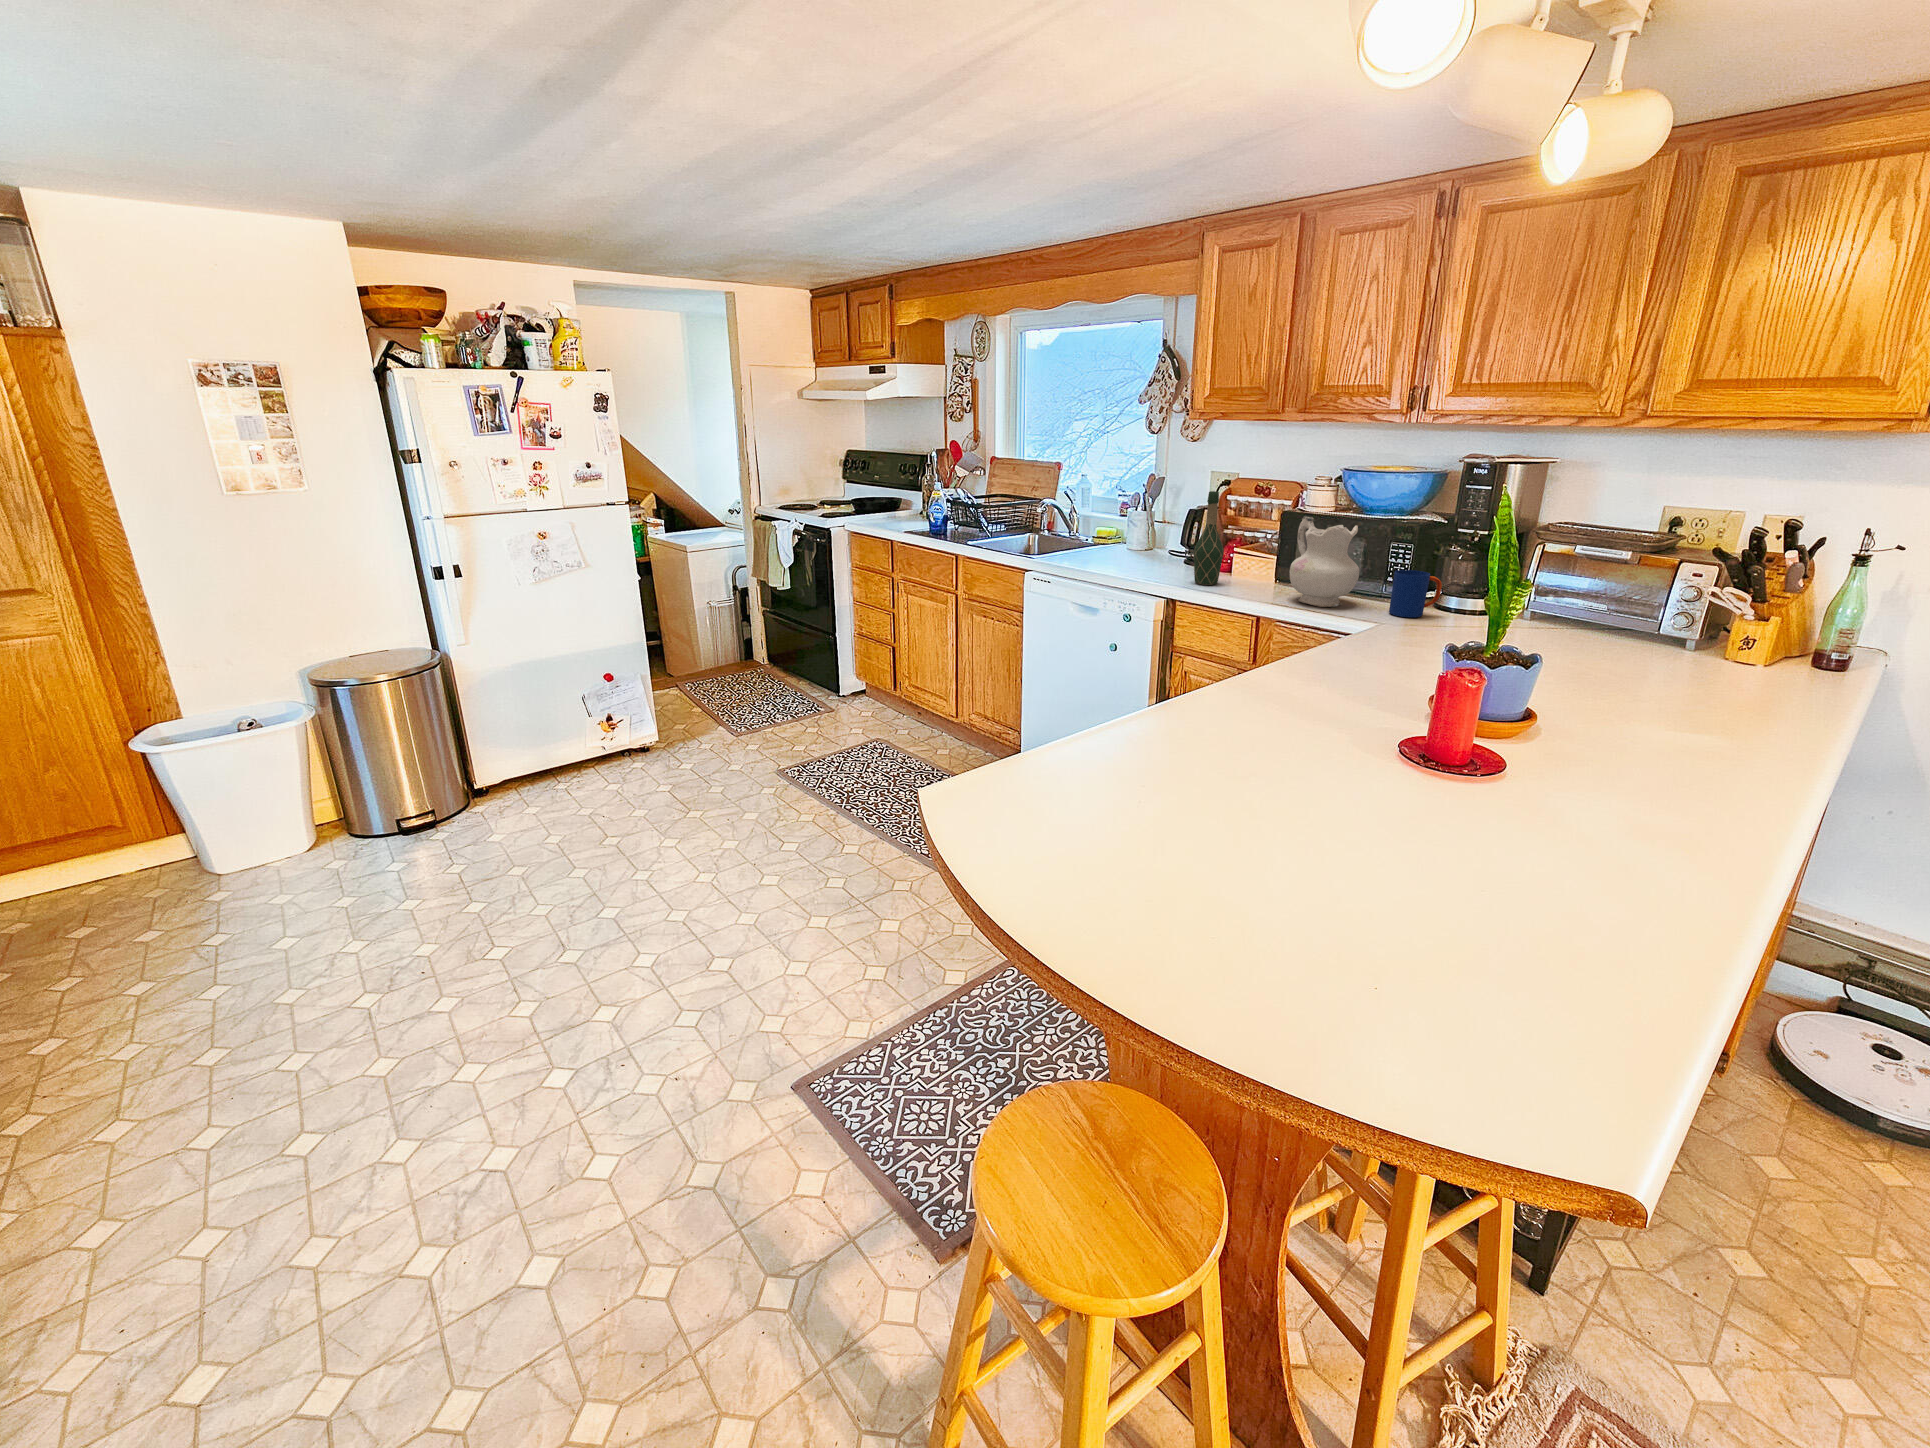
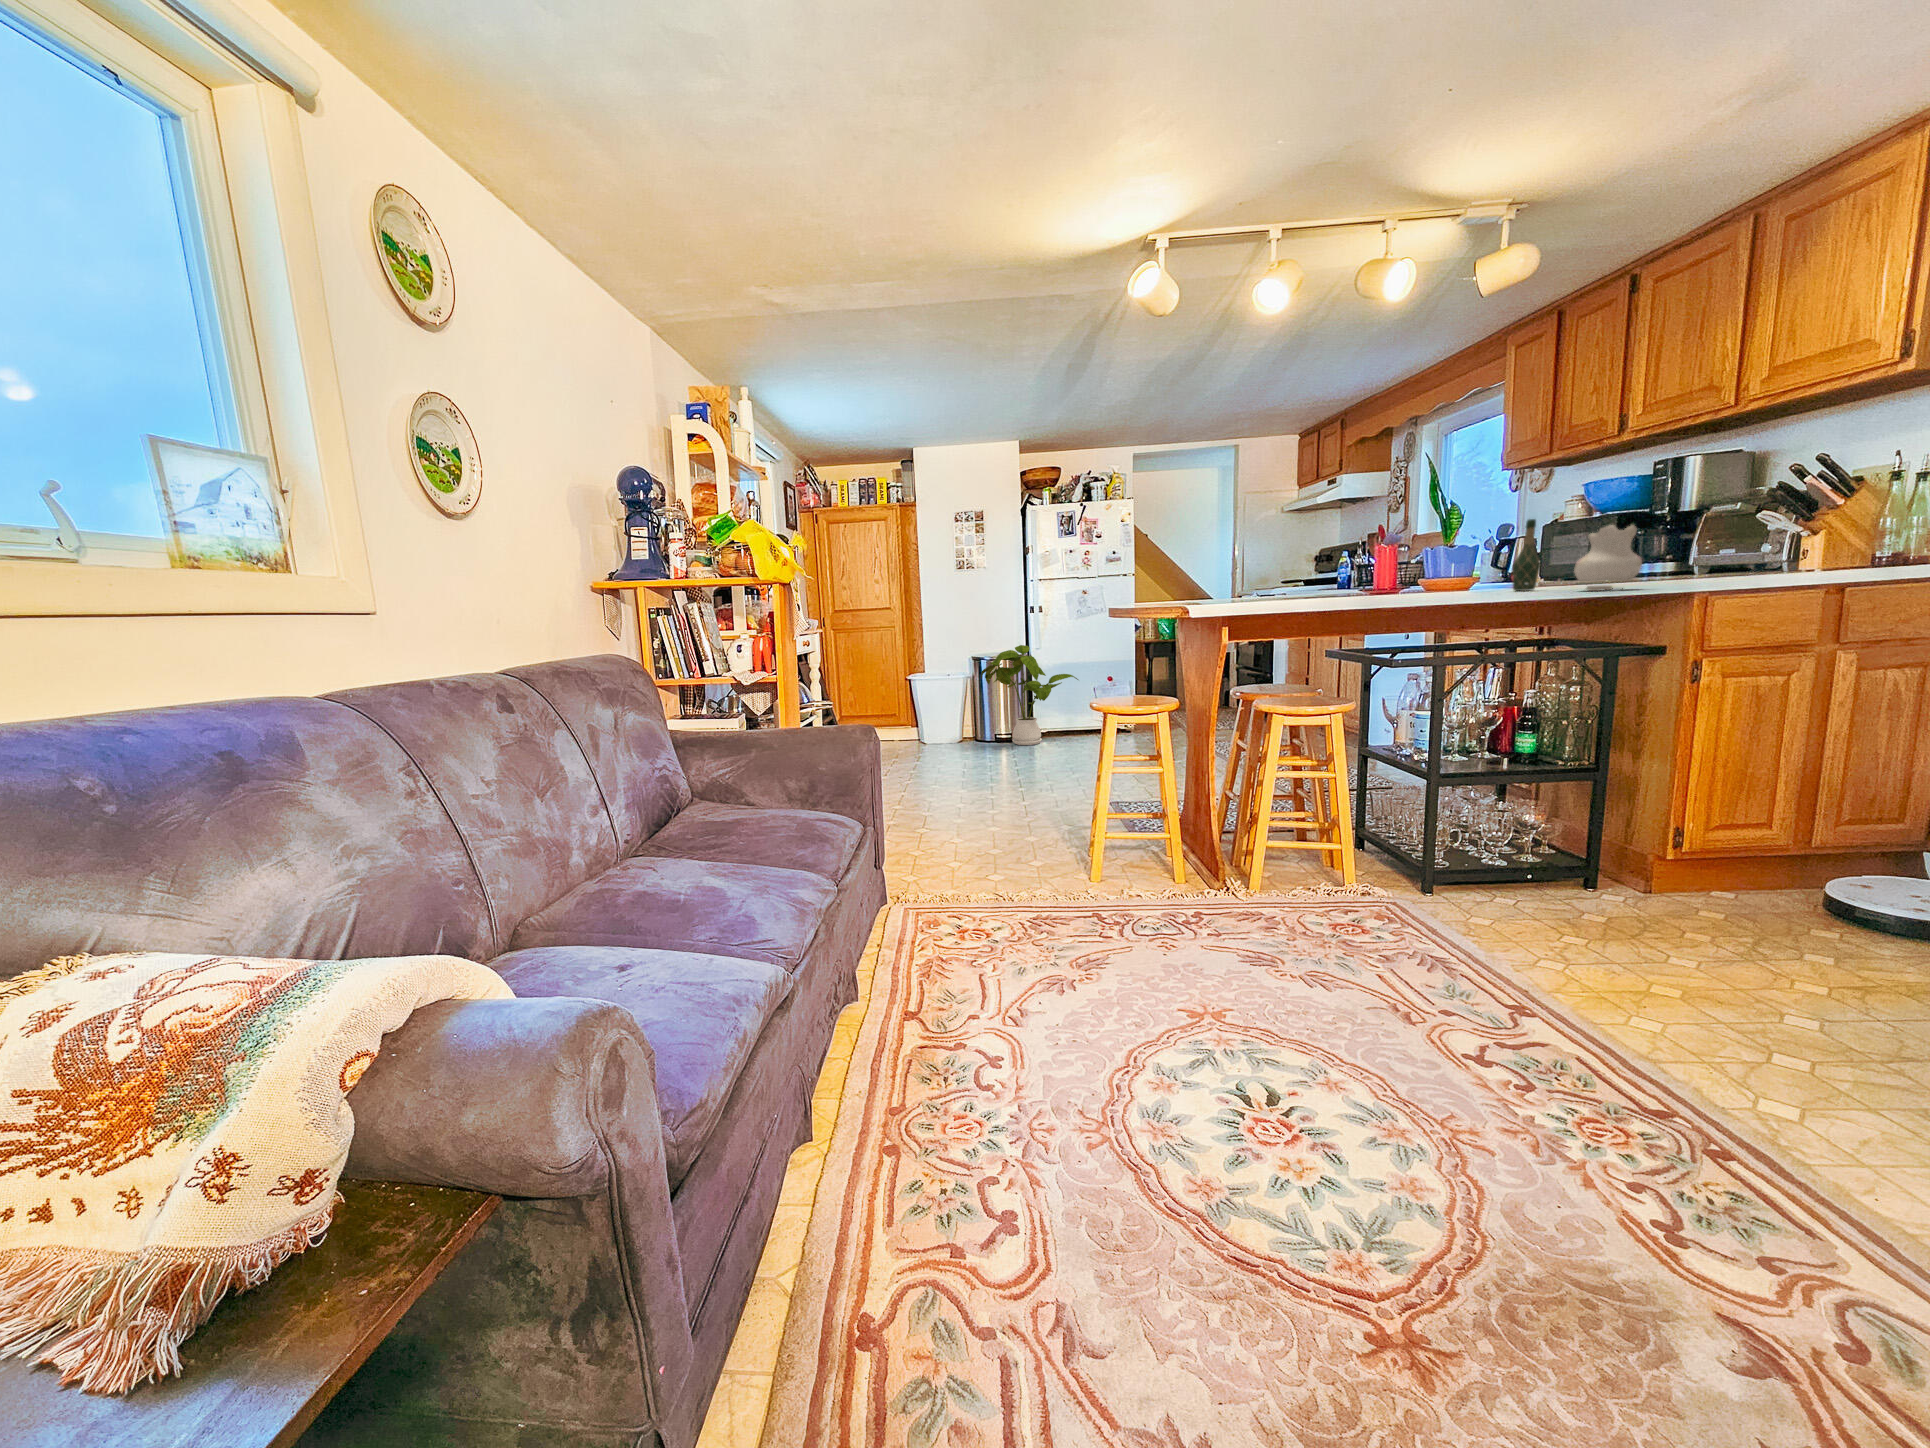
mug: present [1389,570,1442,618] -> none [1655,554,1708,590]
house plant: none [338,653,561,832] -> present [981,645,1078,745]

